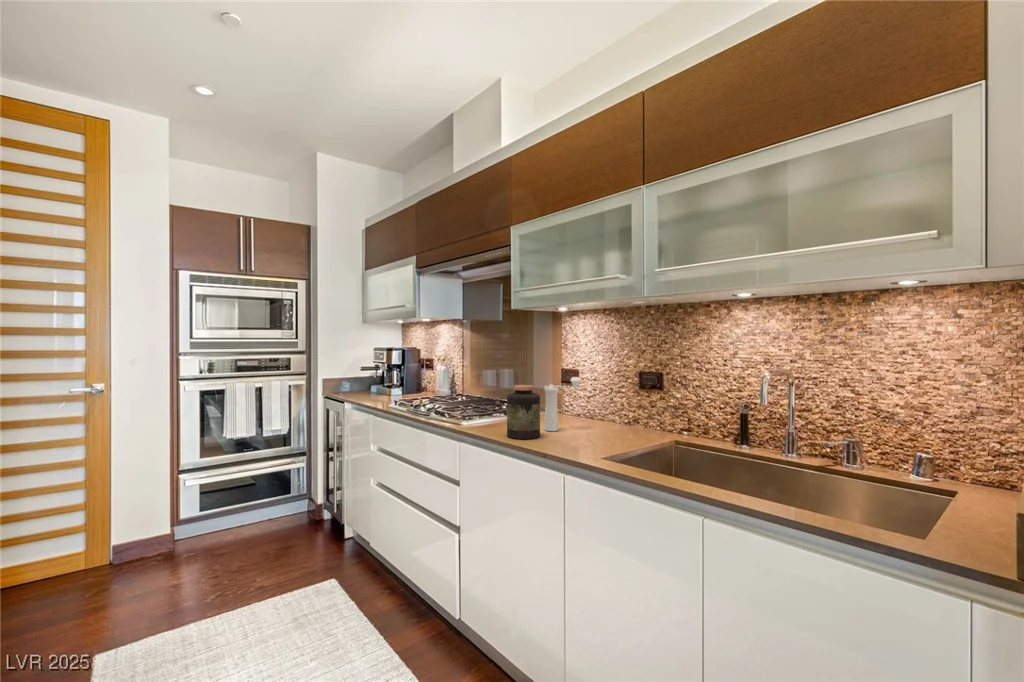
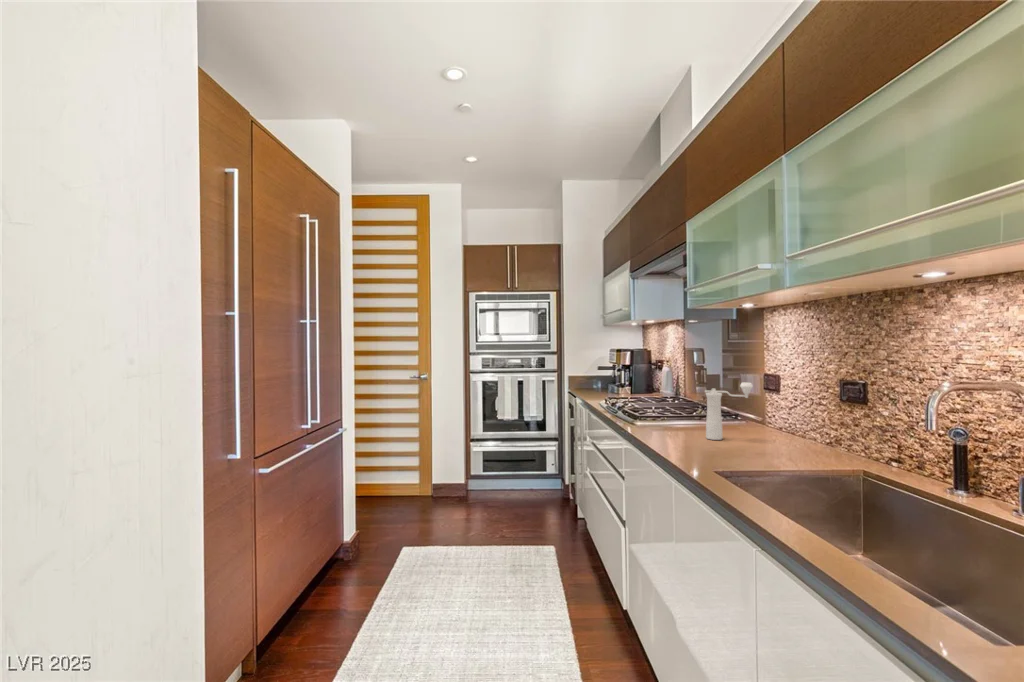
jar: present [507,385,540,439] -> none [655,388,691,443]

